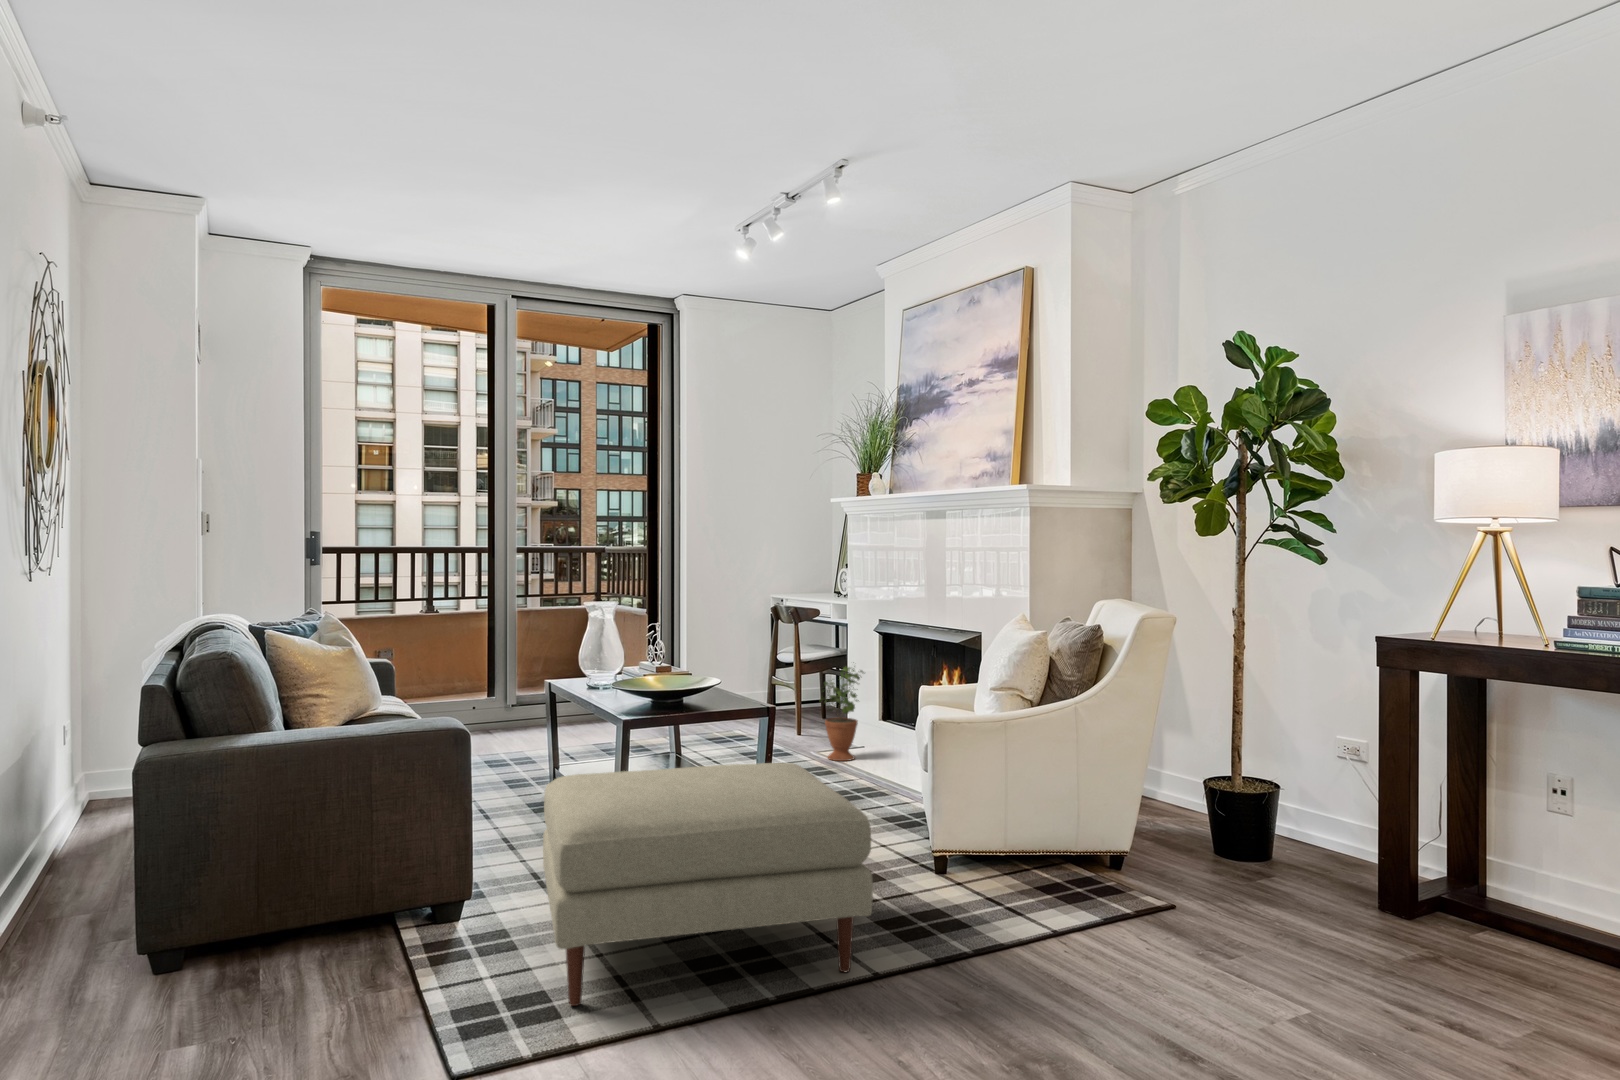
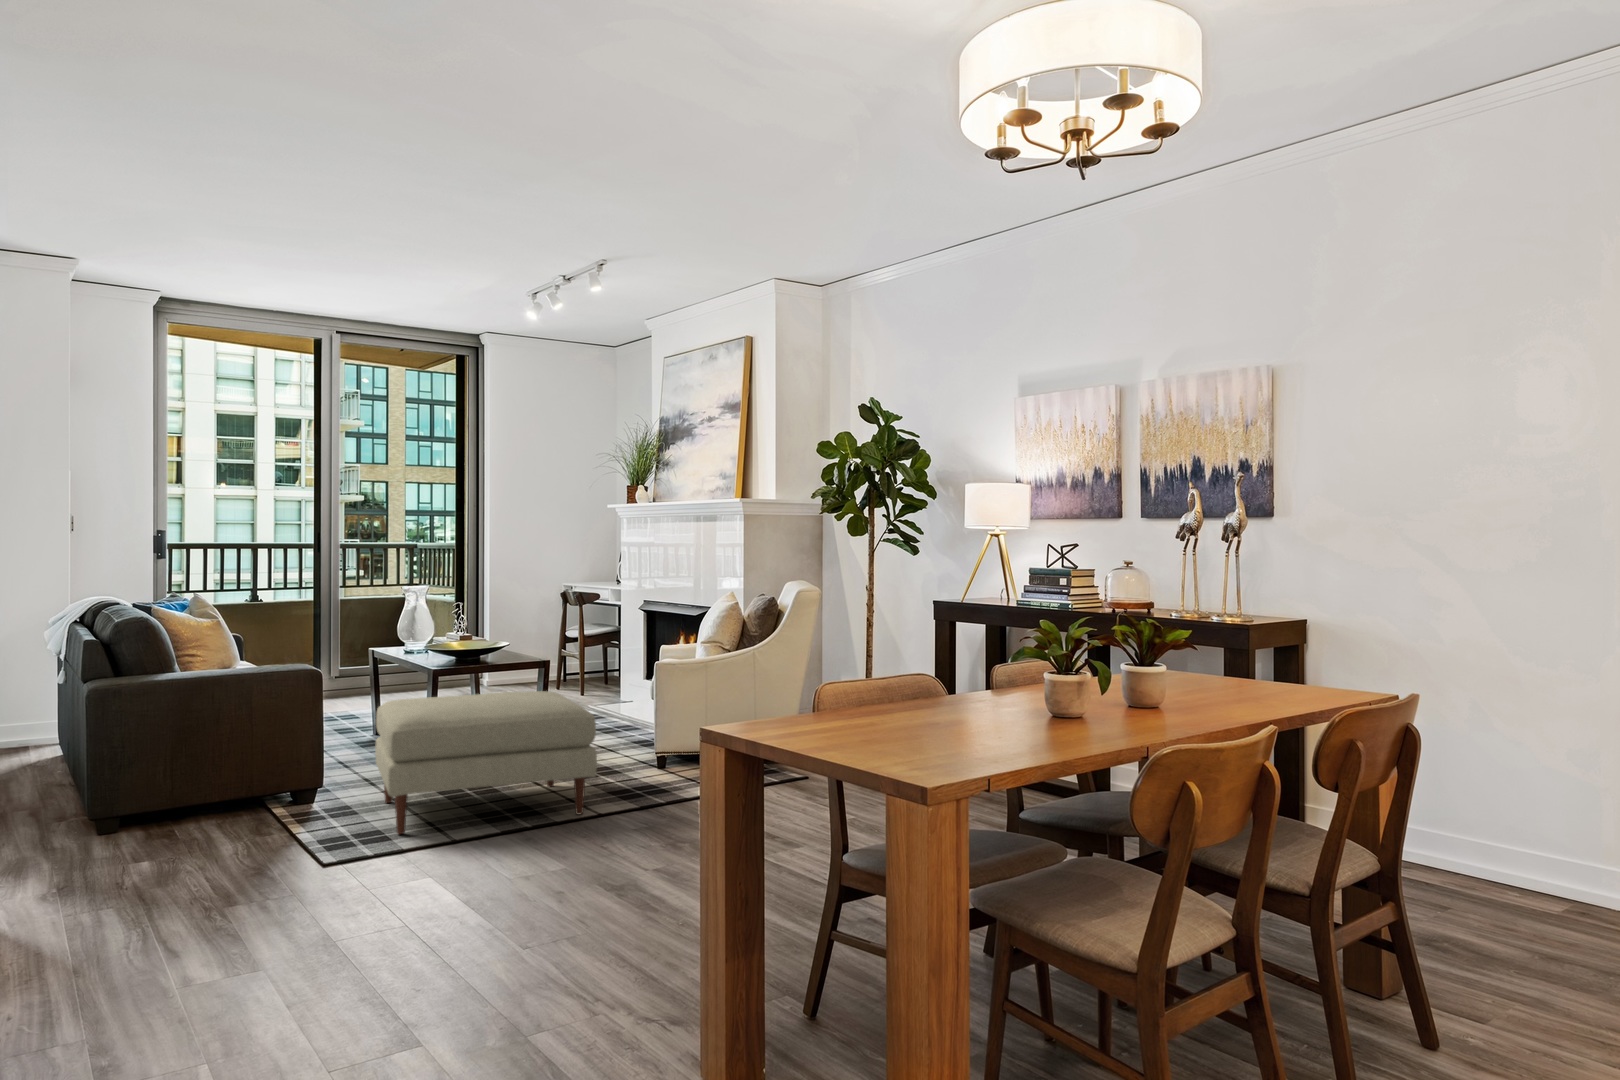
potted plant: present [820,667,864,761] -> none [594,634,631,711]

